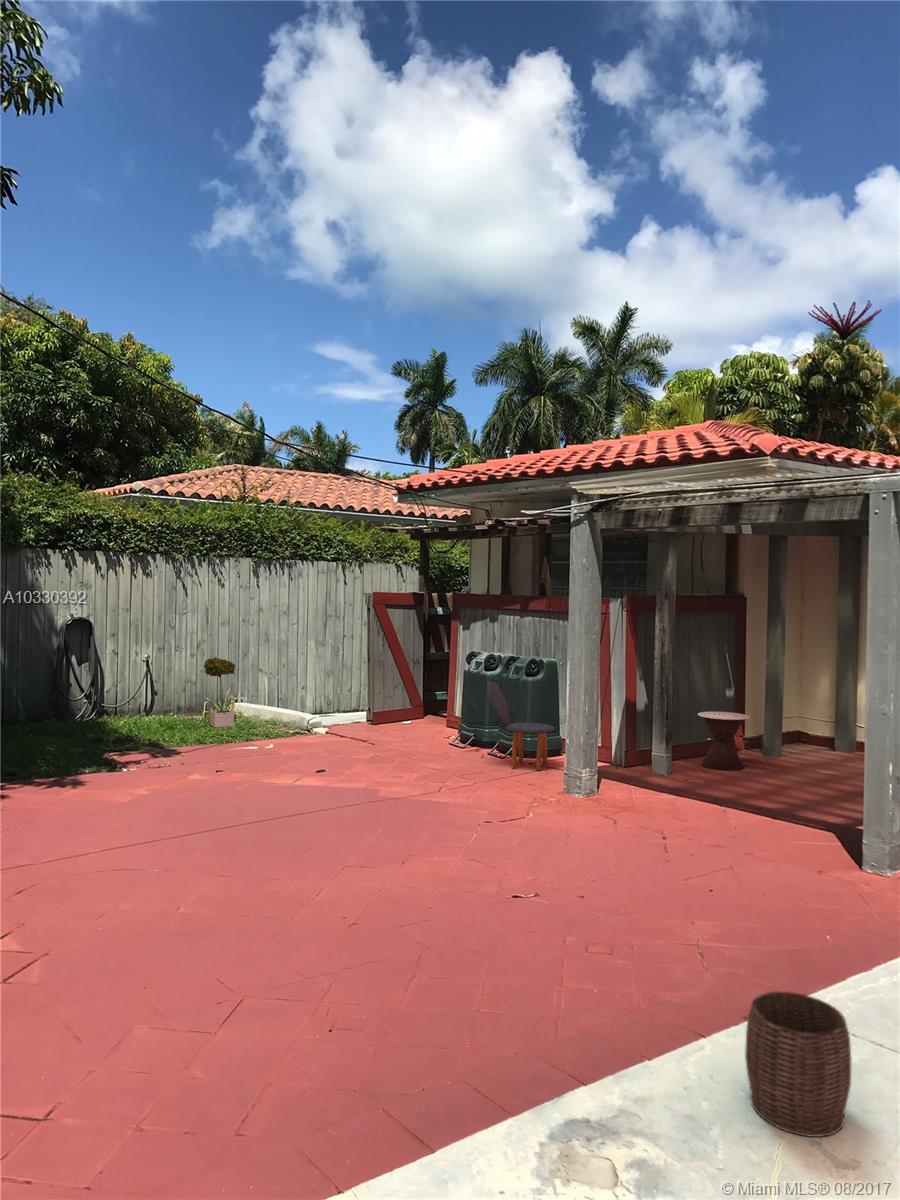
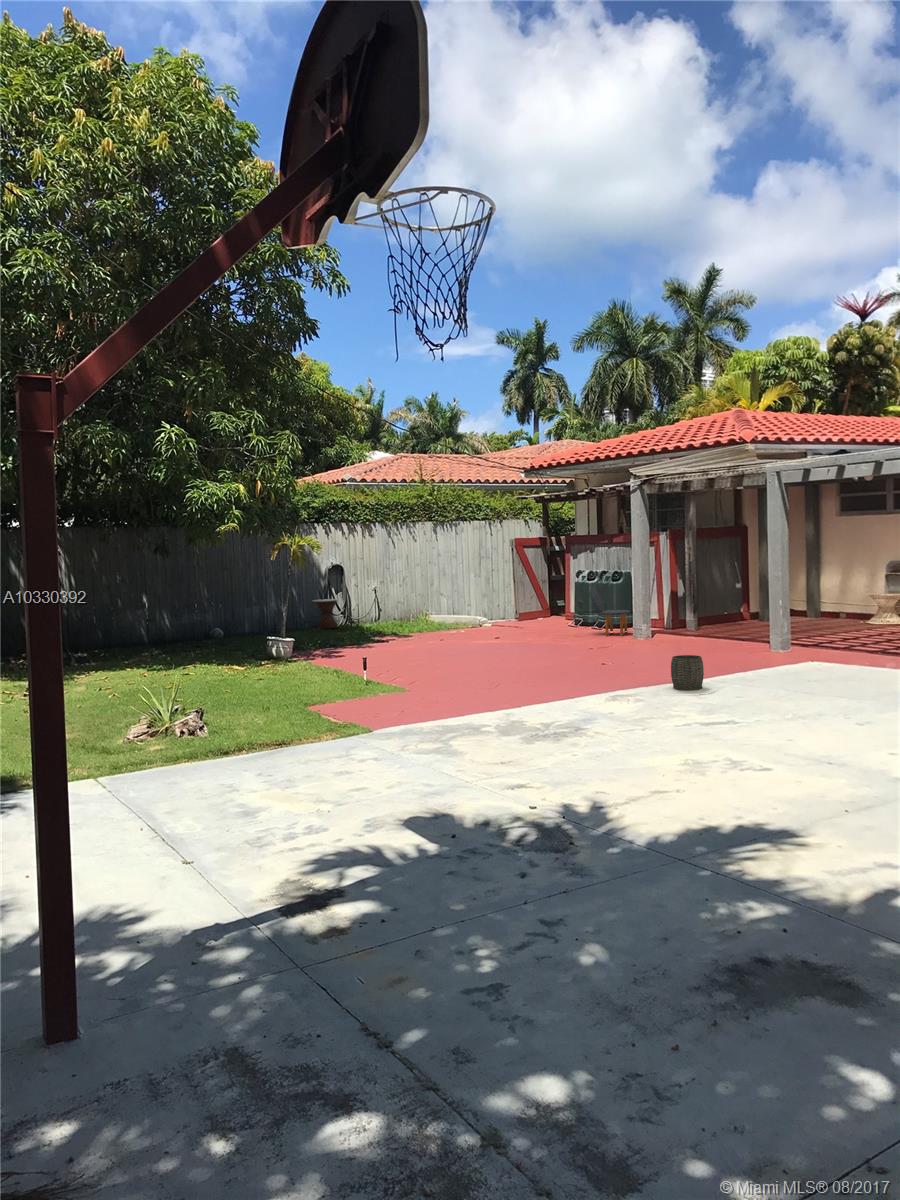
potted tree: present [204,657,235,727] -> none [408,586,429,630]
side table: present [698,712,750,770] -> present [314,599,338,629]

